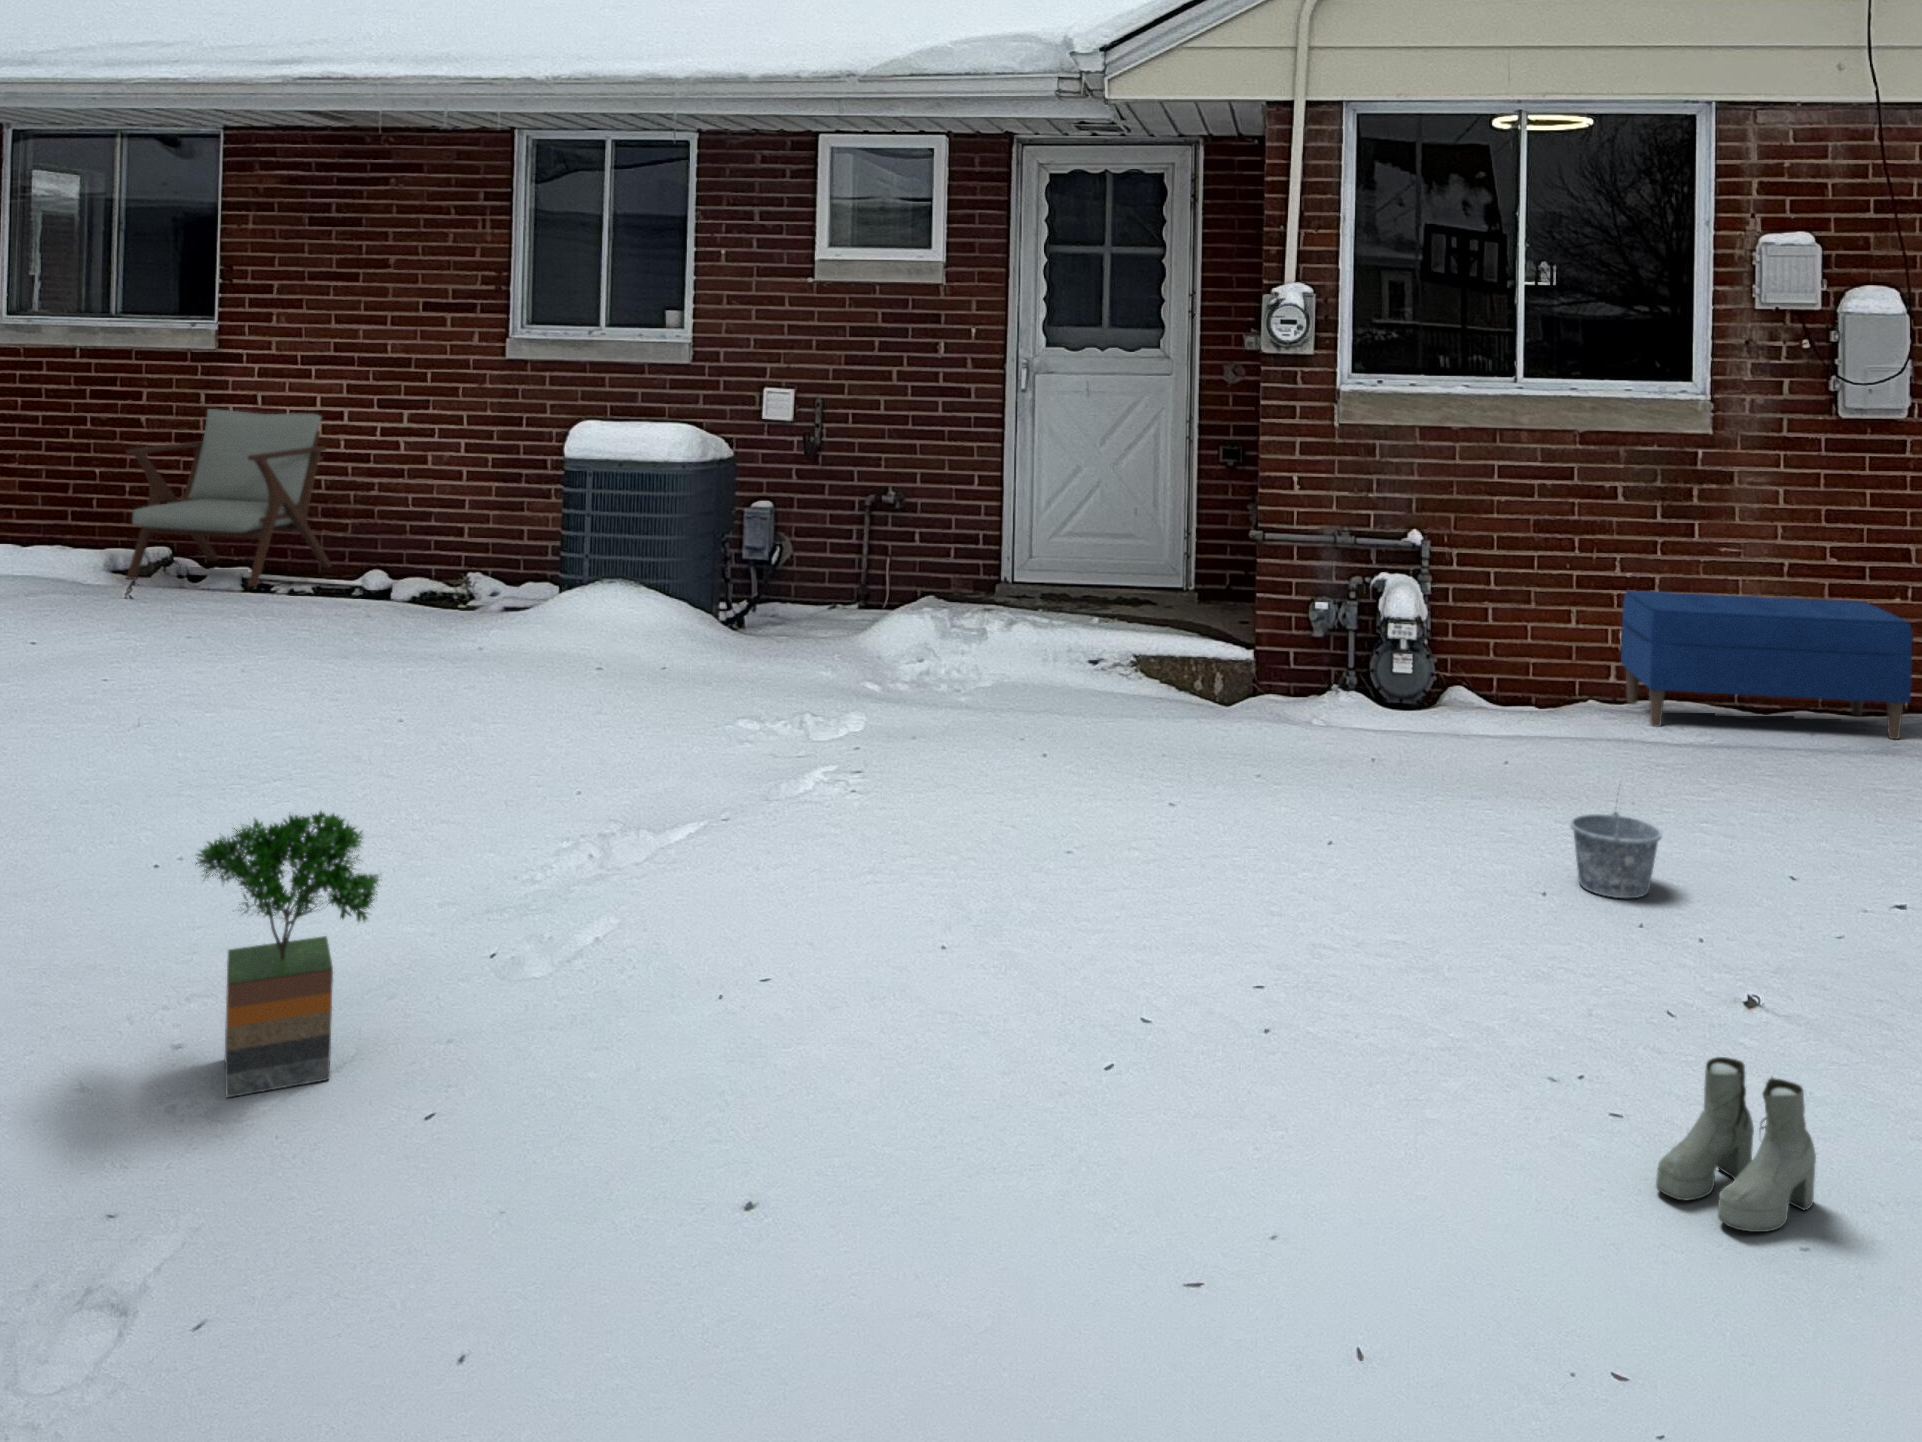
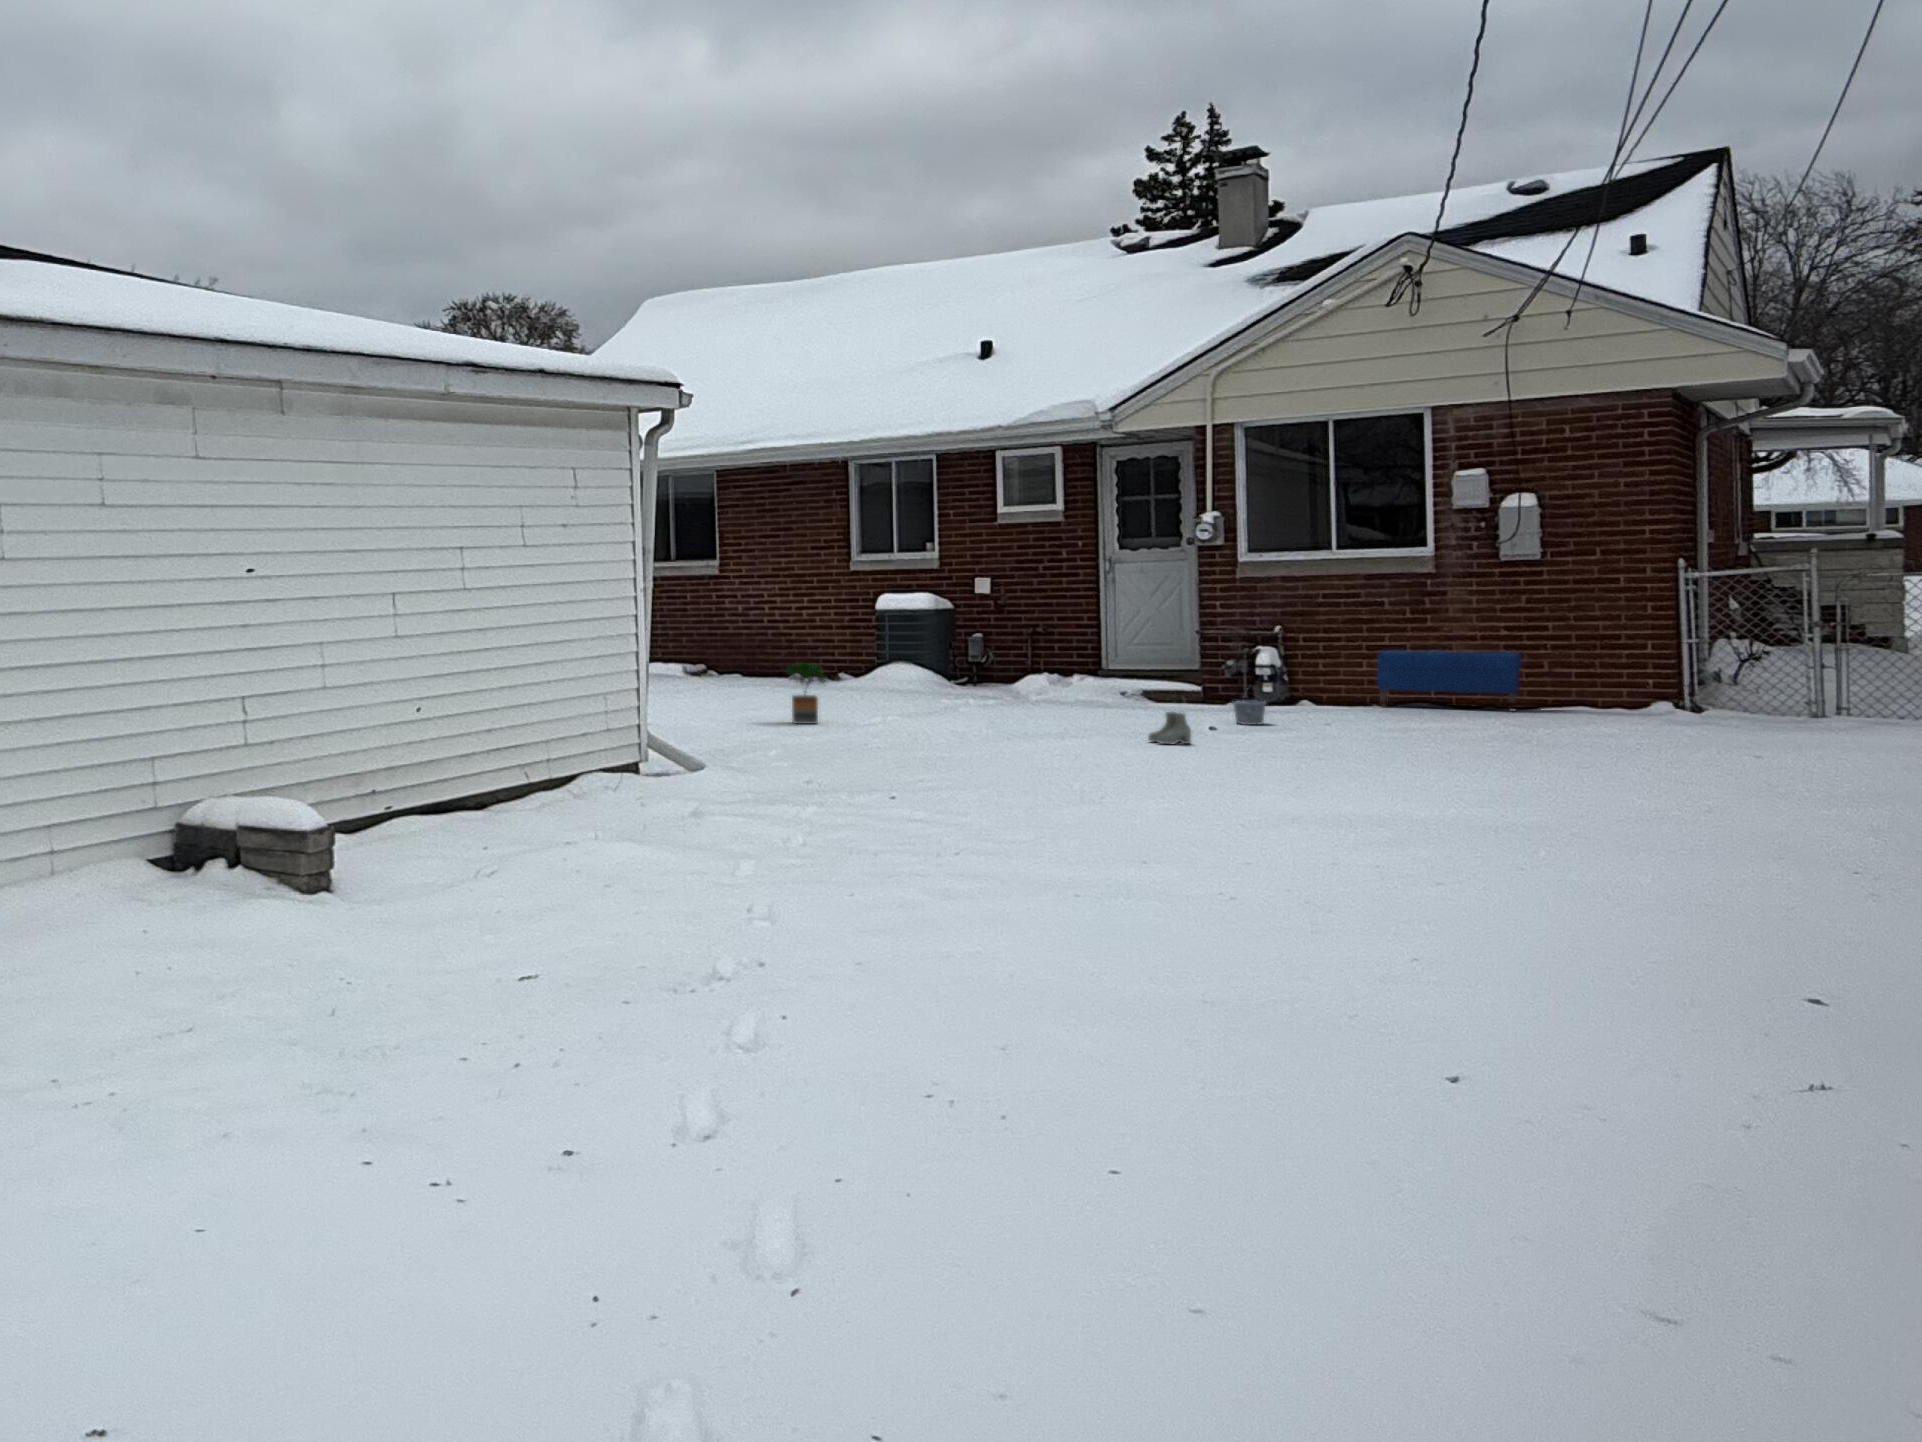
lounge chair: present [127,409,331,587] -> none [691,599,776,674]

